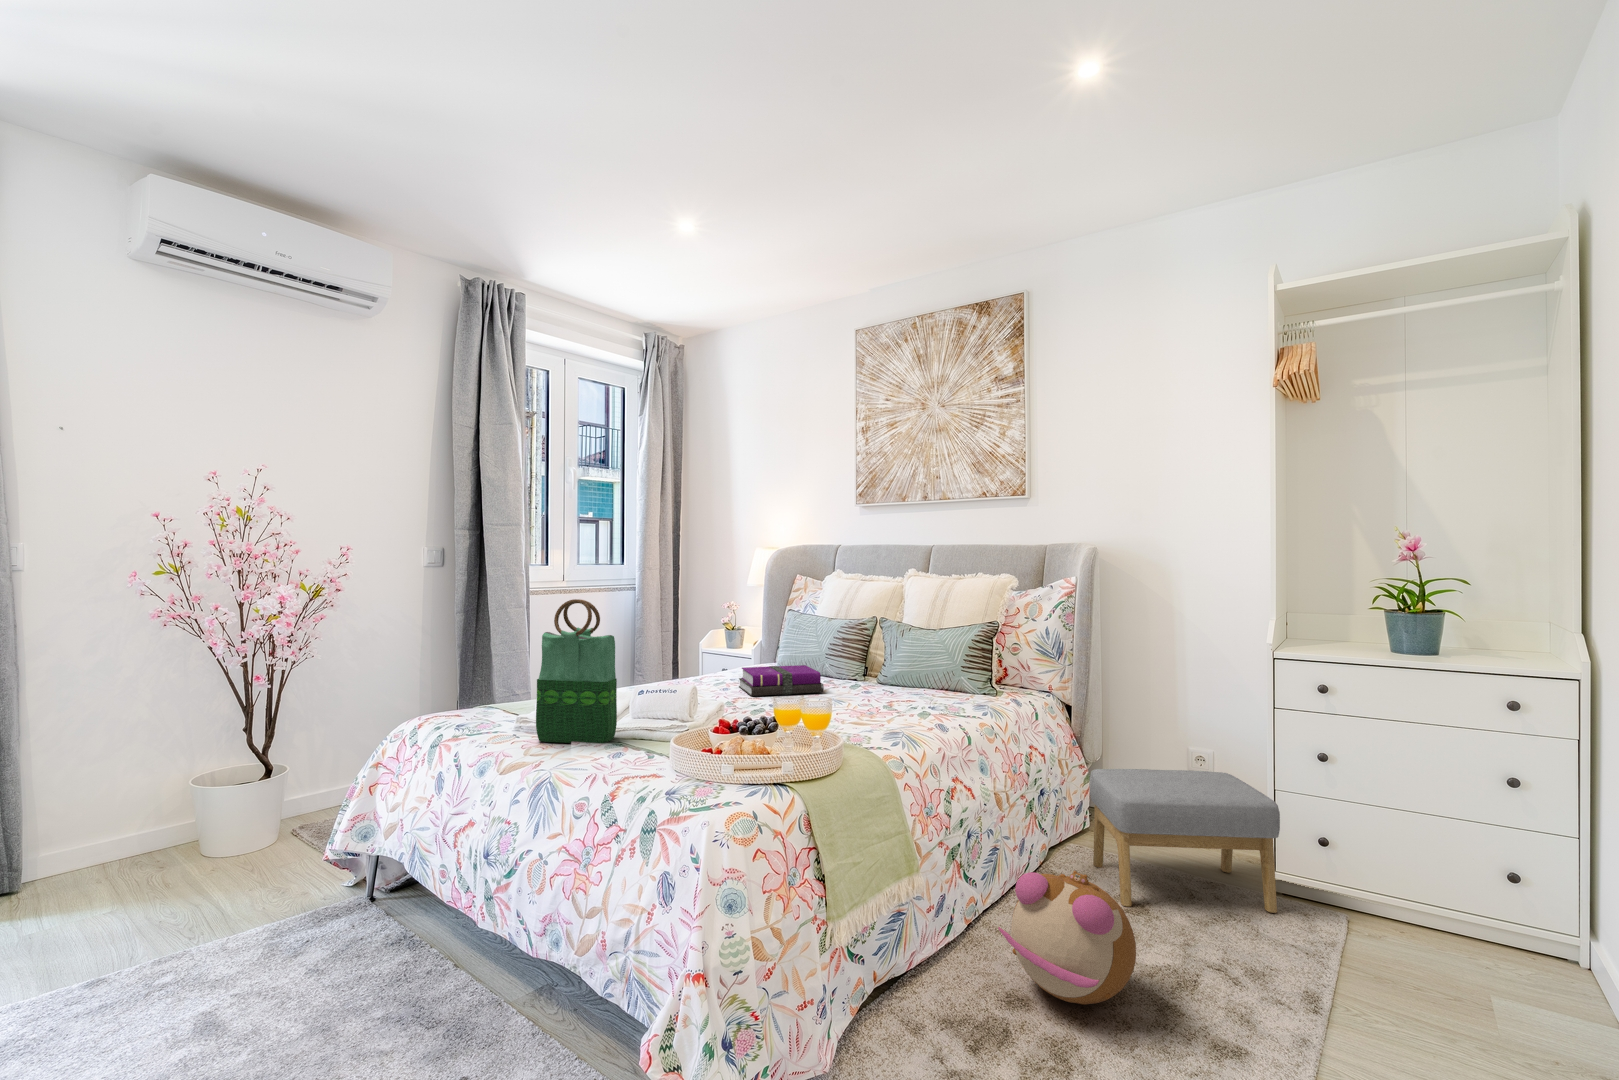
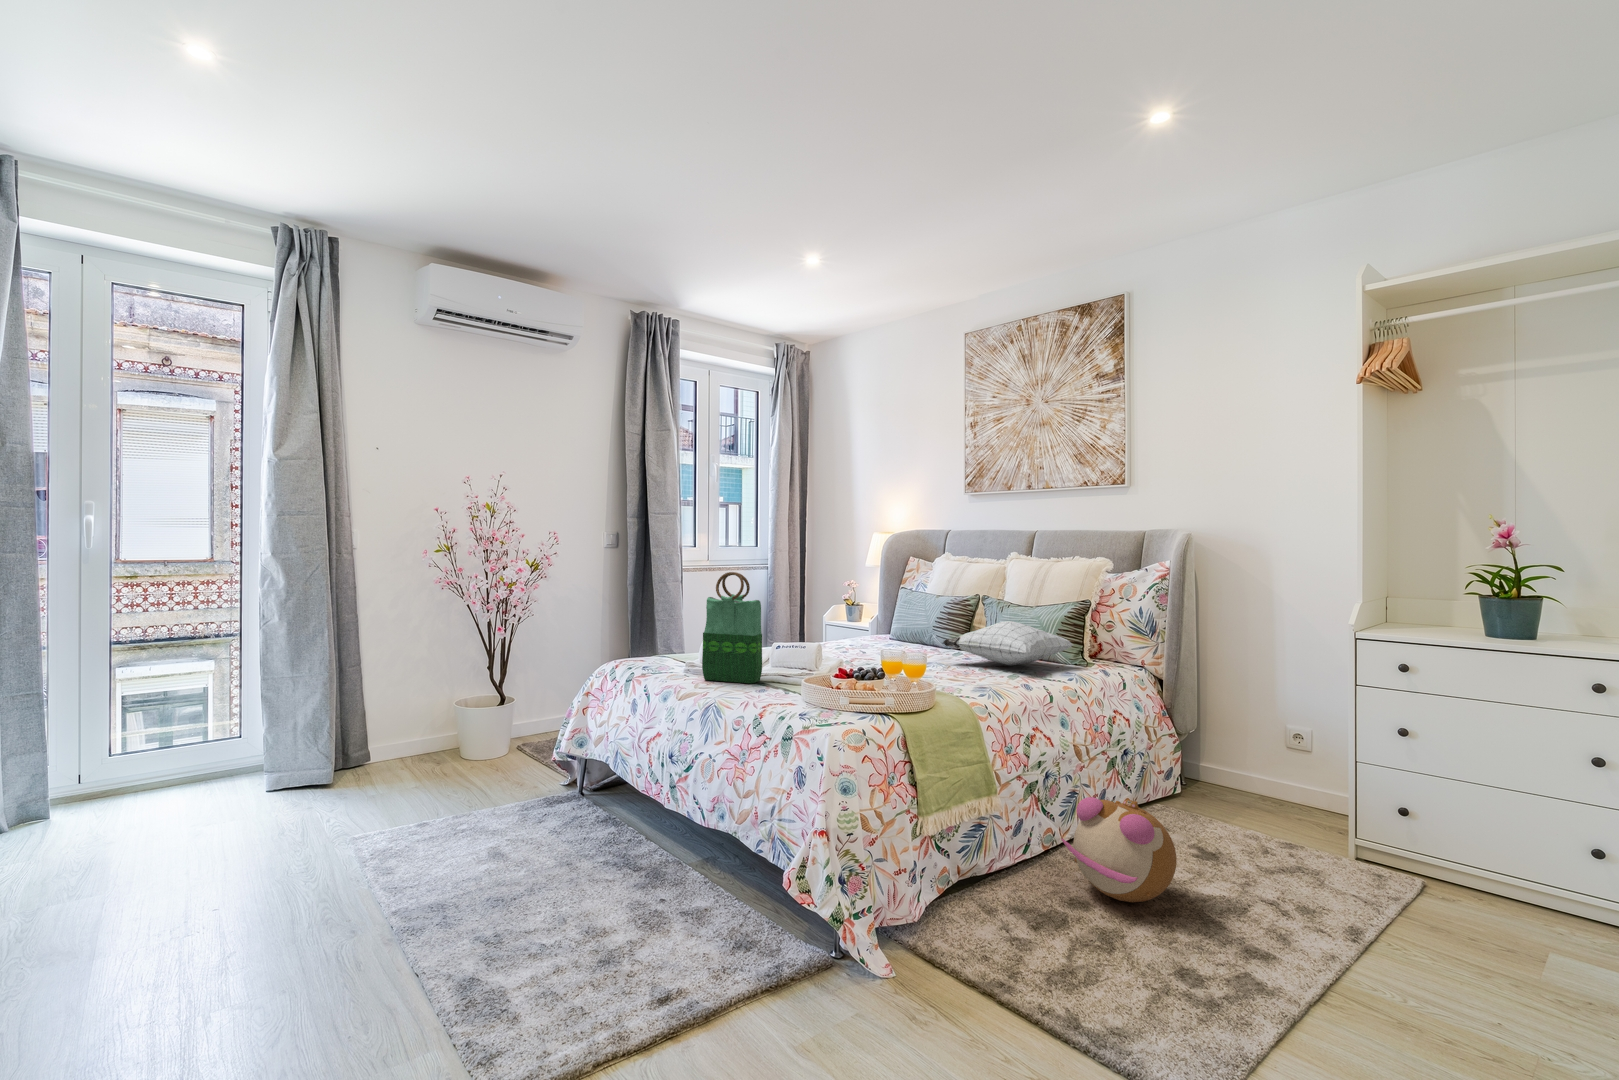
pillow: none [839,649,987,702] -> present [943,621,1073,666]
notebook: present [739,665,824,696] -> none [859,634,931,657]
footstool: present [1090,769,1280,913] -> none [1168,731,1337,860]

